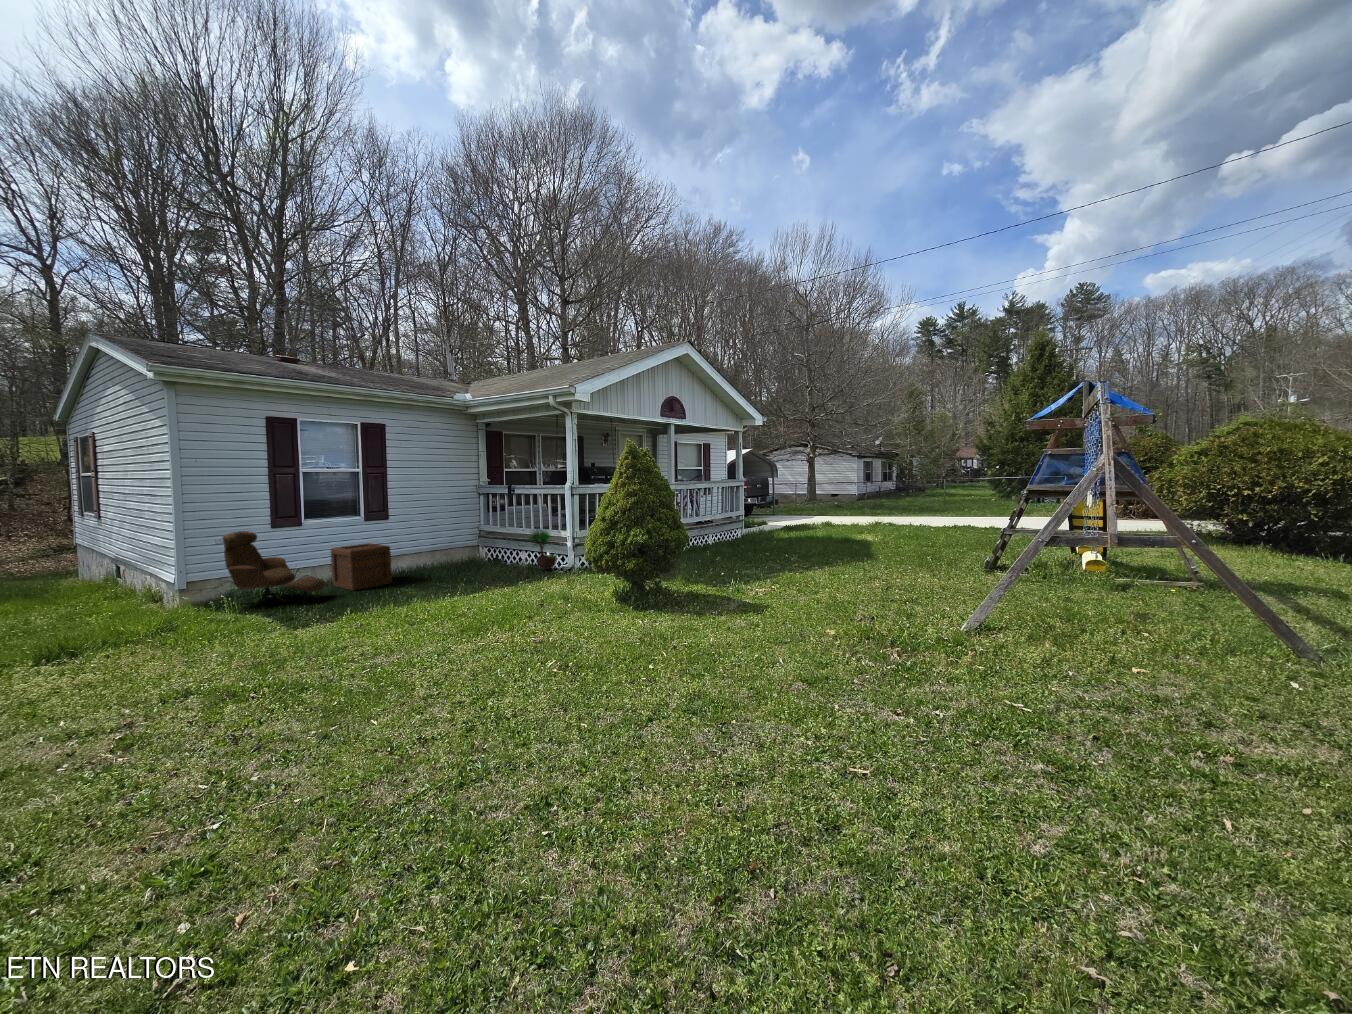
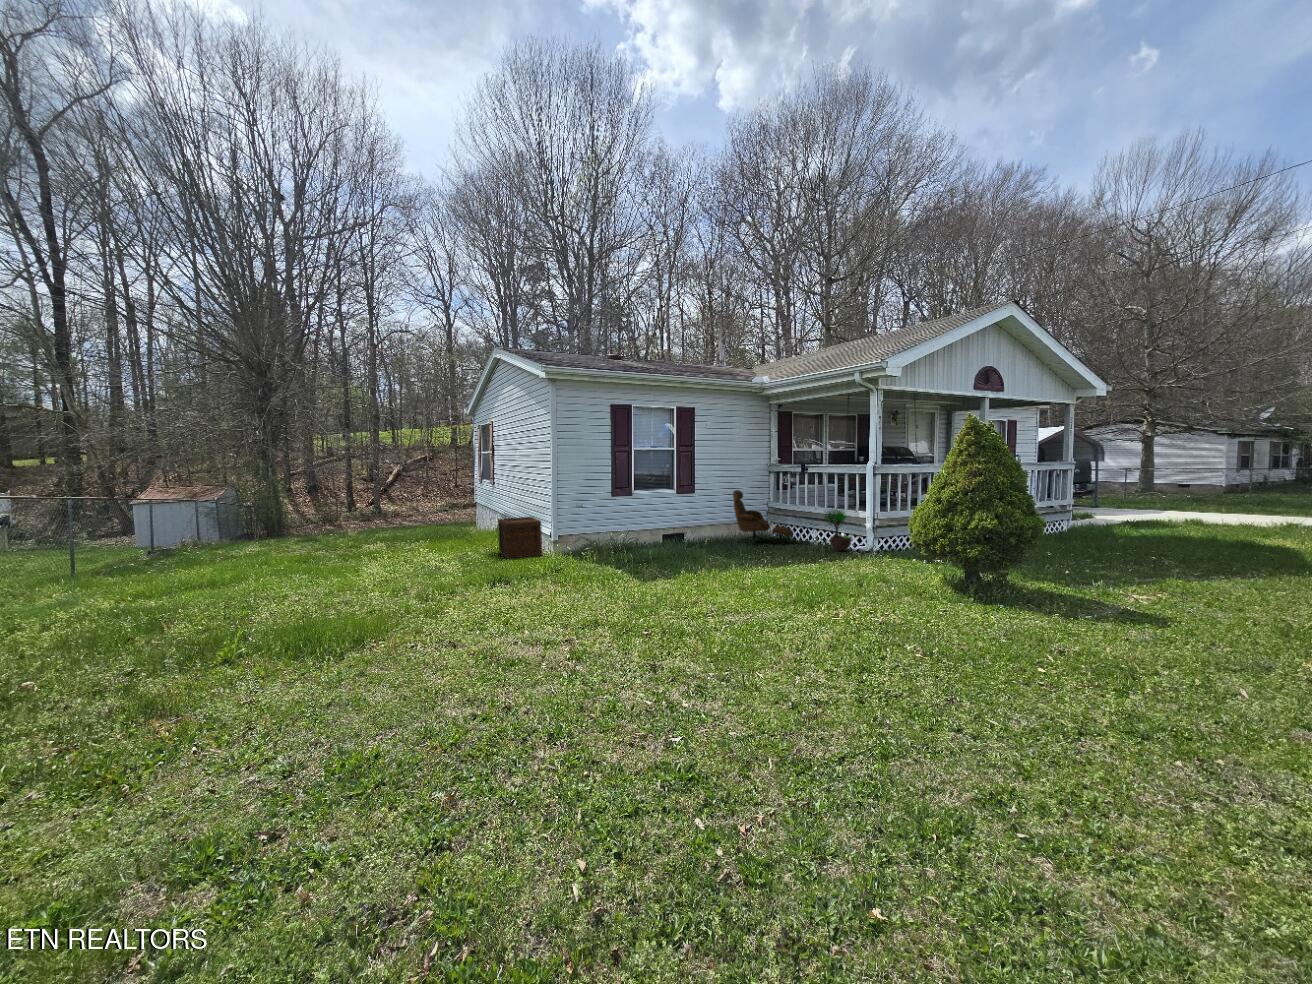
lounge chair: present [223,531,326,607] -> present [733,490,793,545]
wooden crate: present [331,543,392,591] -> present [498,517,542,559]

